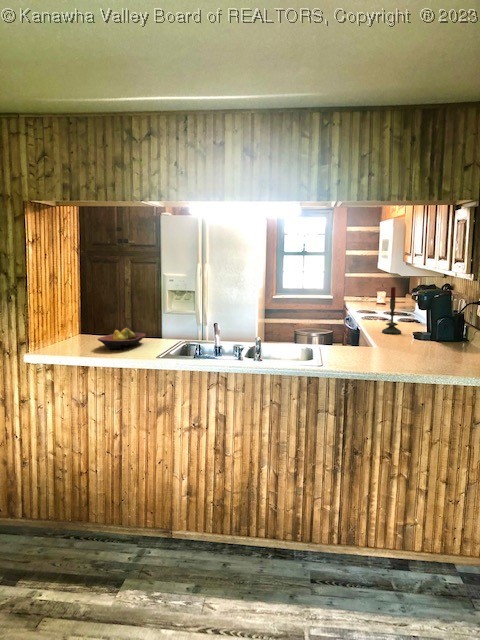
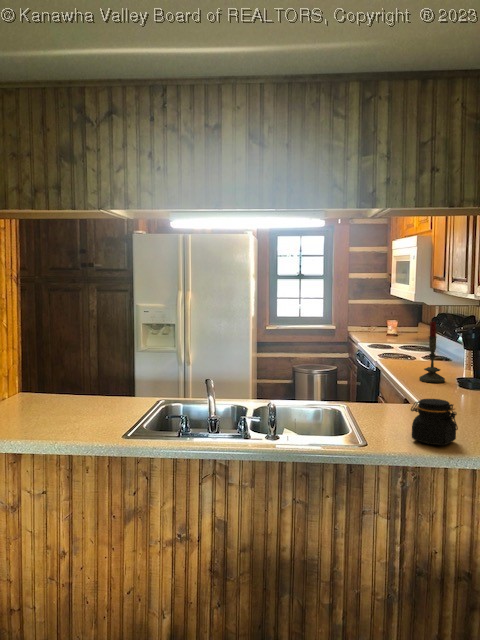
fruit bowl: present [98,328,145,349] -> none [36,389,108,424]
jar: none [352,334,382,364] -> present [411,399,458,445]

